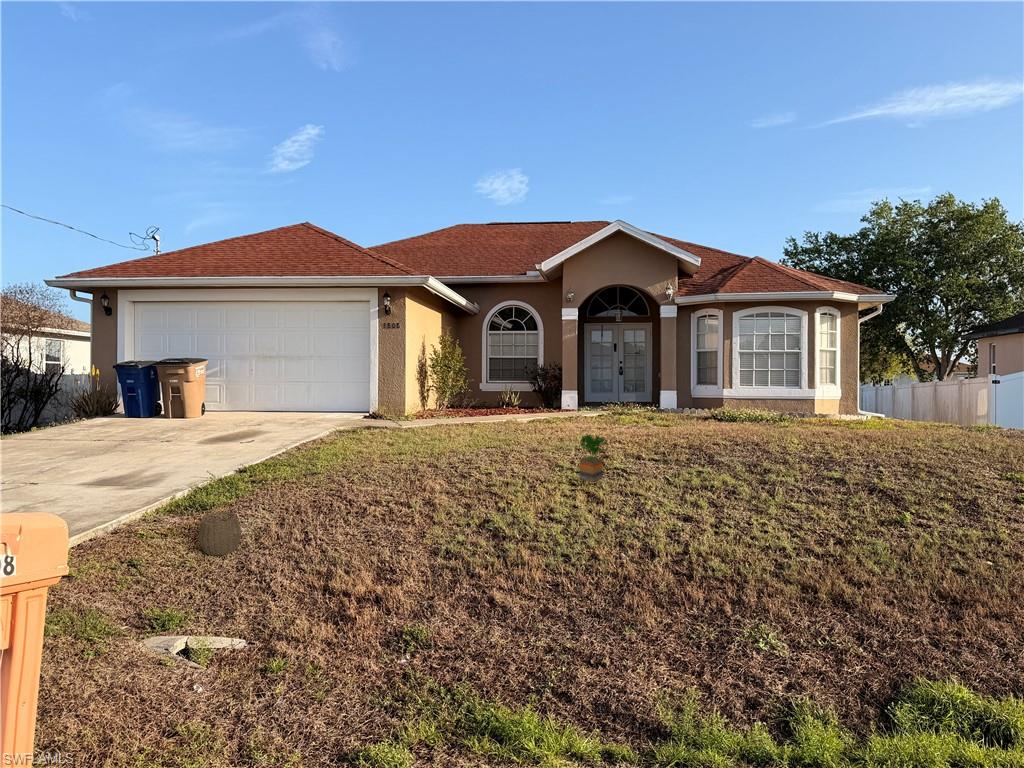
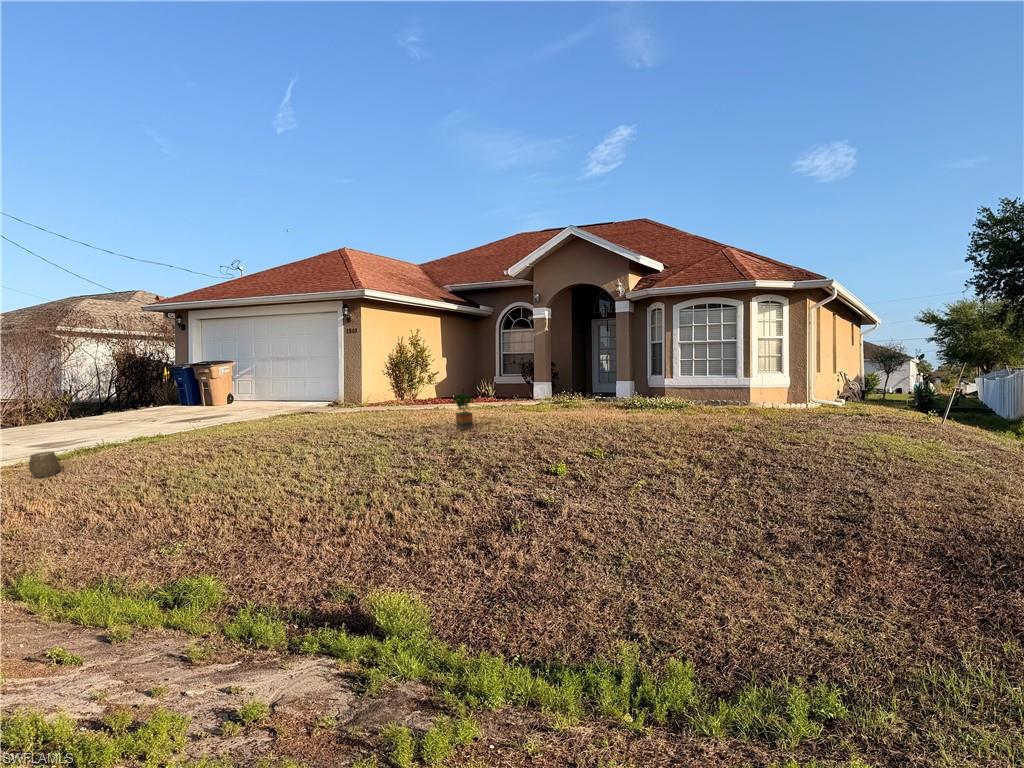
potted tree: present [579,434,607,482] -> present [452,394,473,430]

